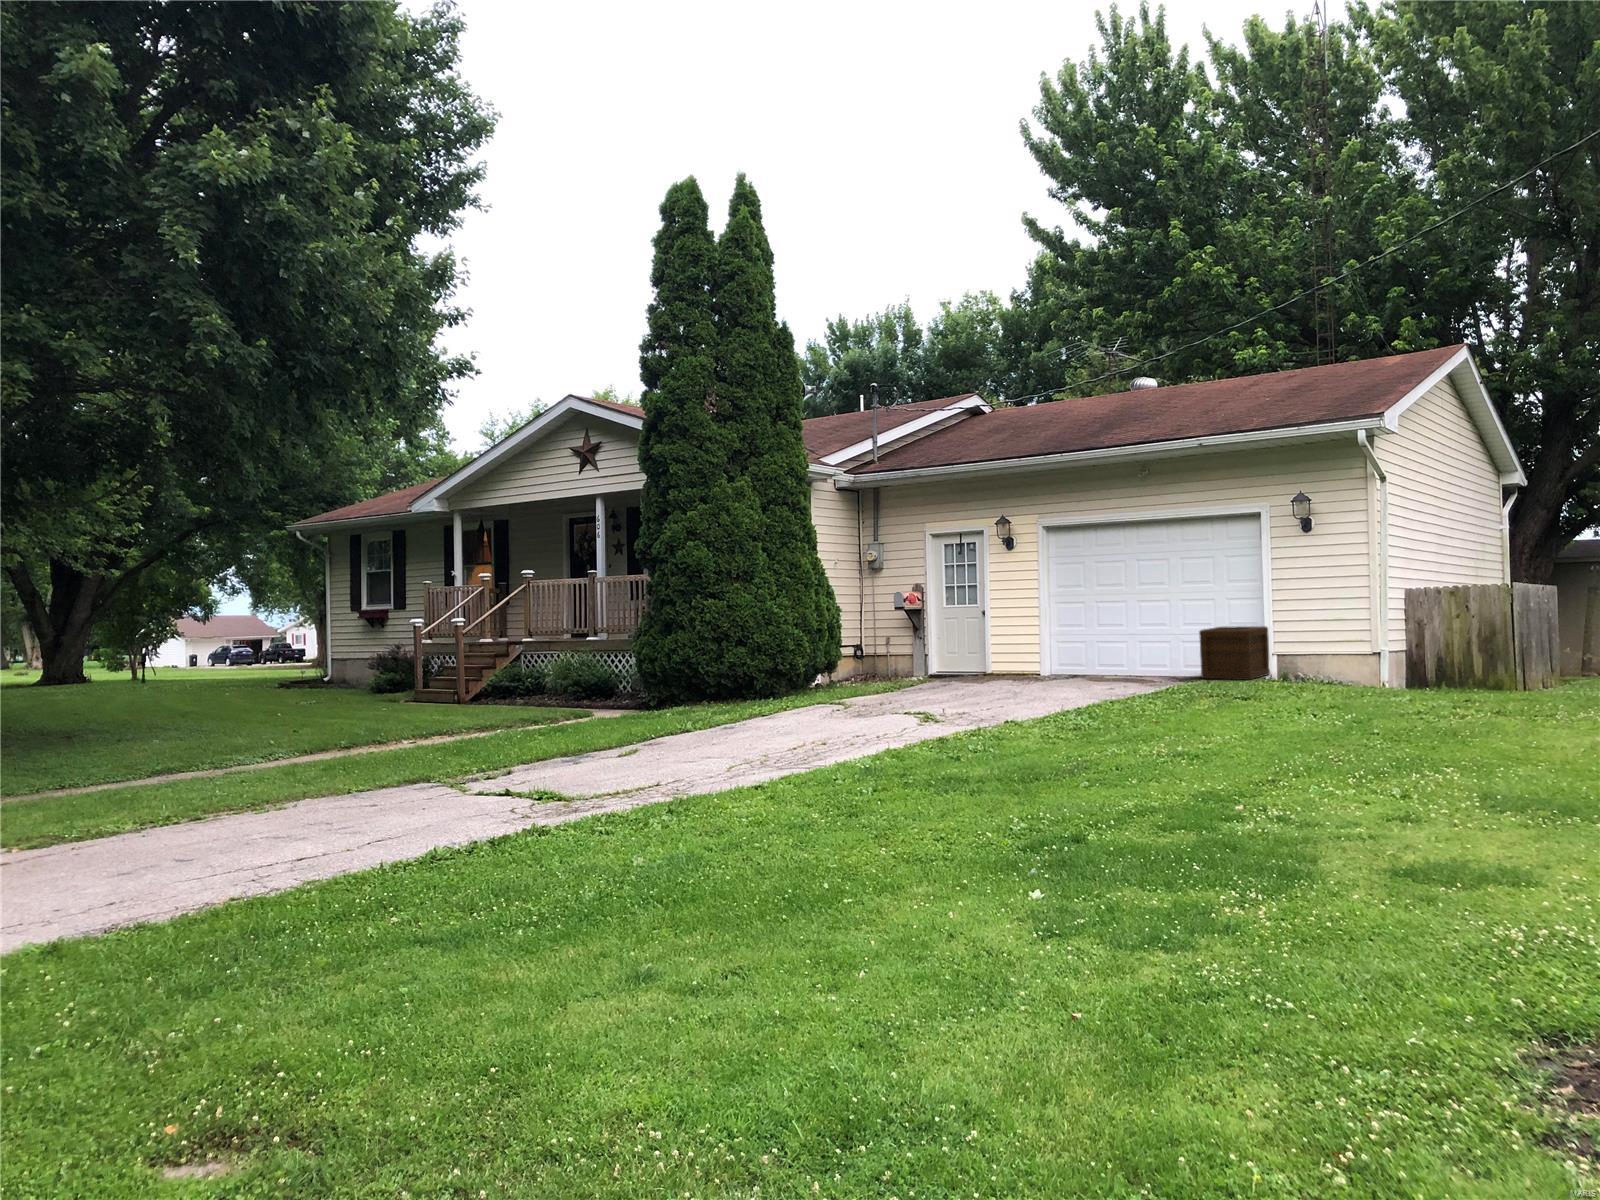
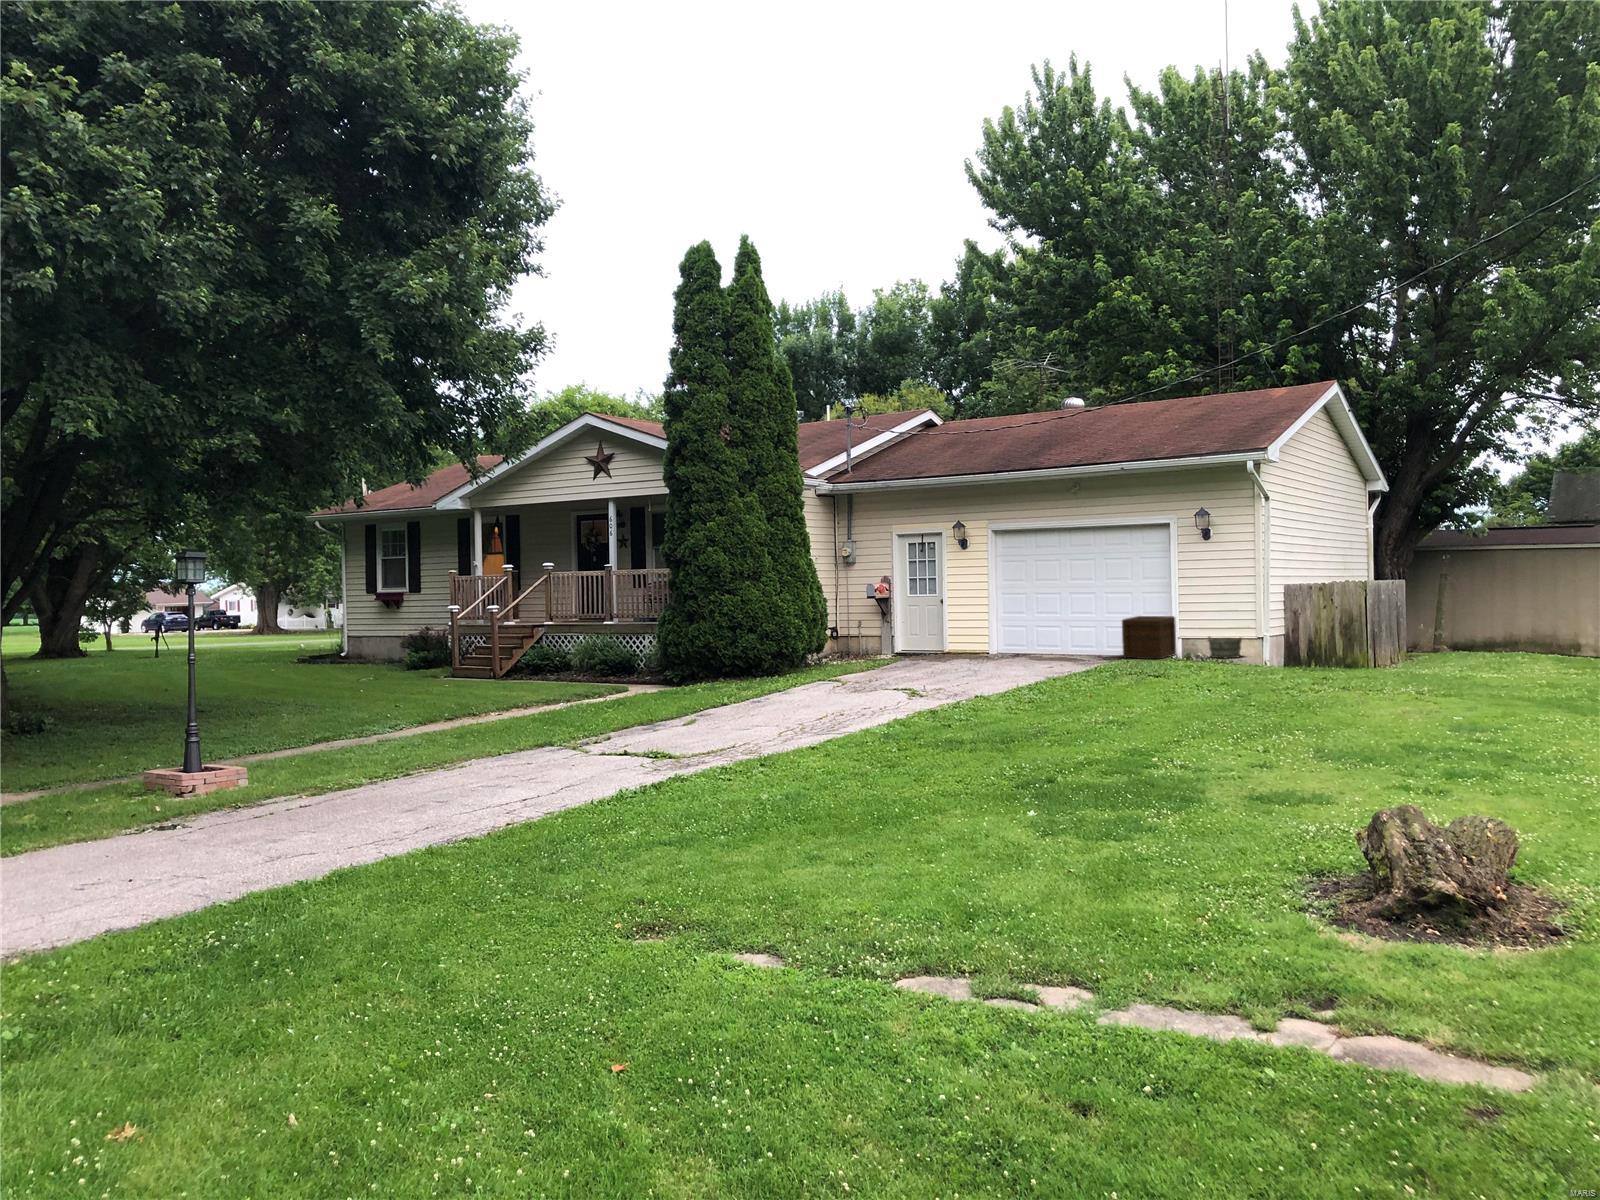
bucket: none [1309,651,1356,679] -> present [1208,637,1242,658]

